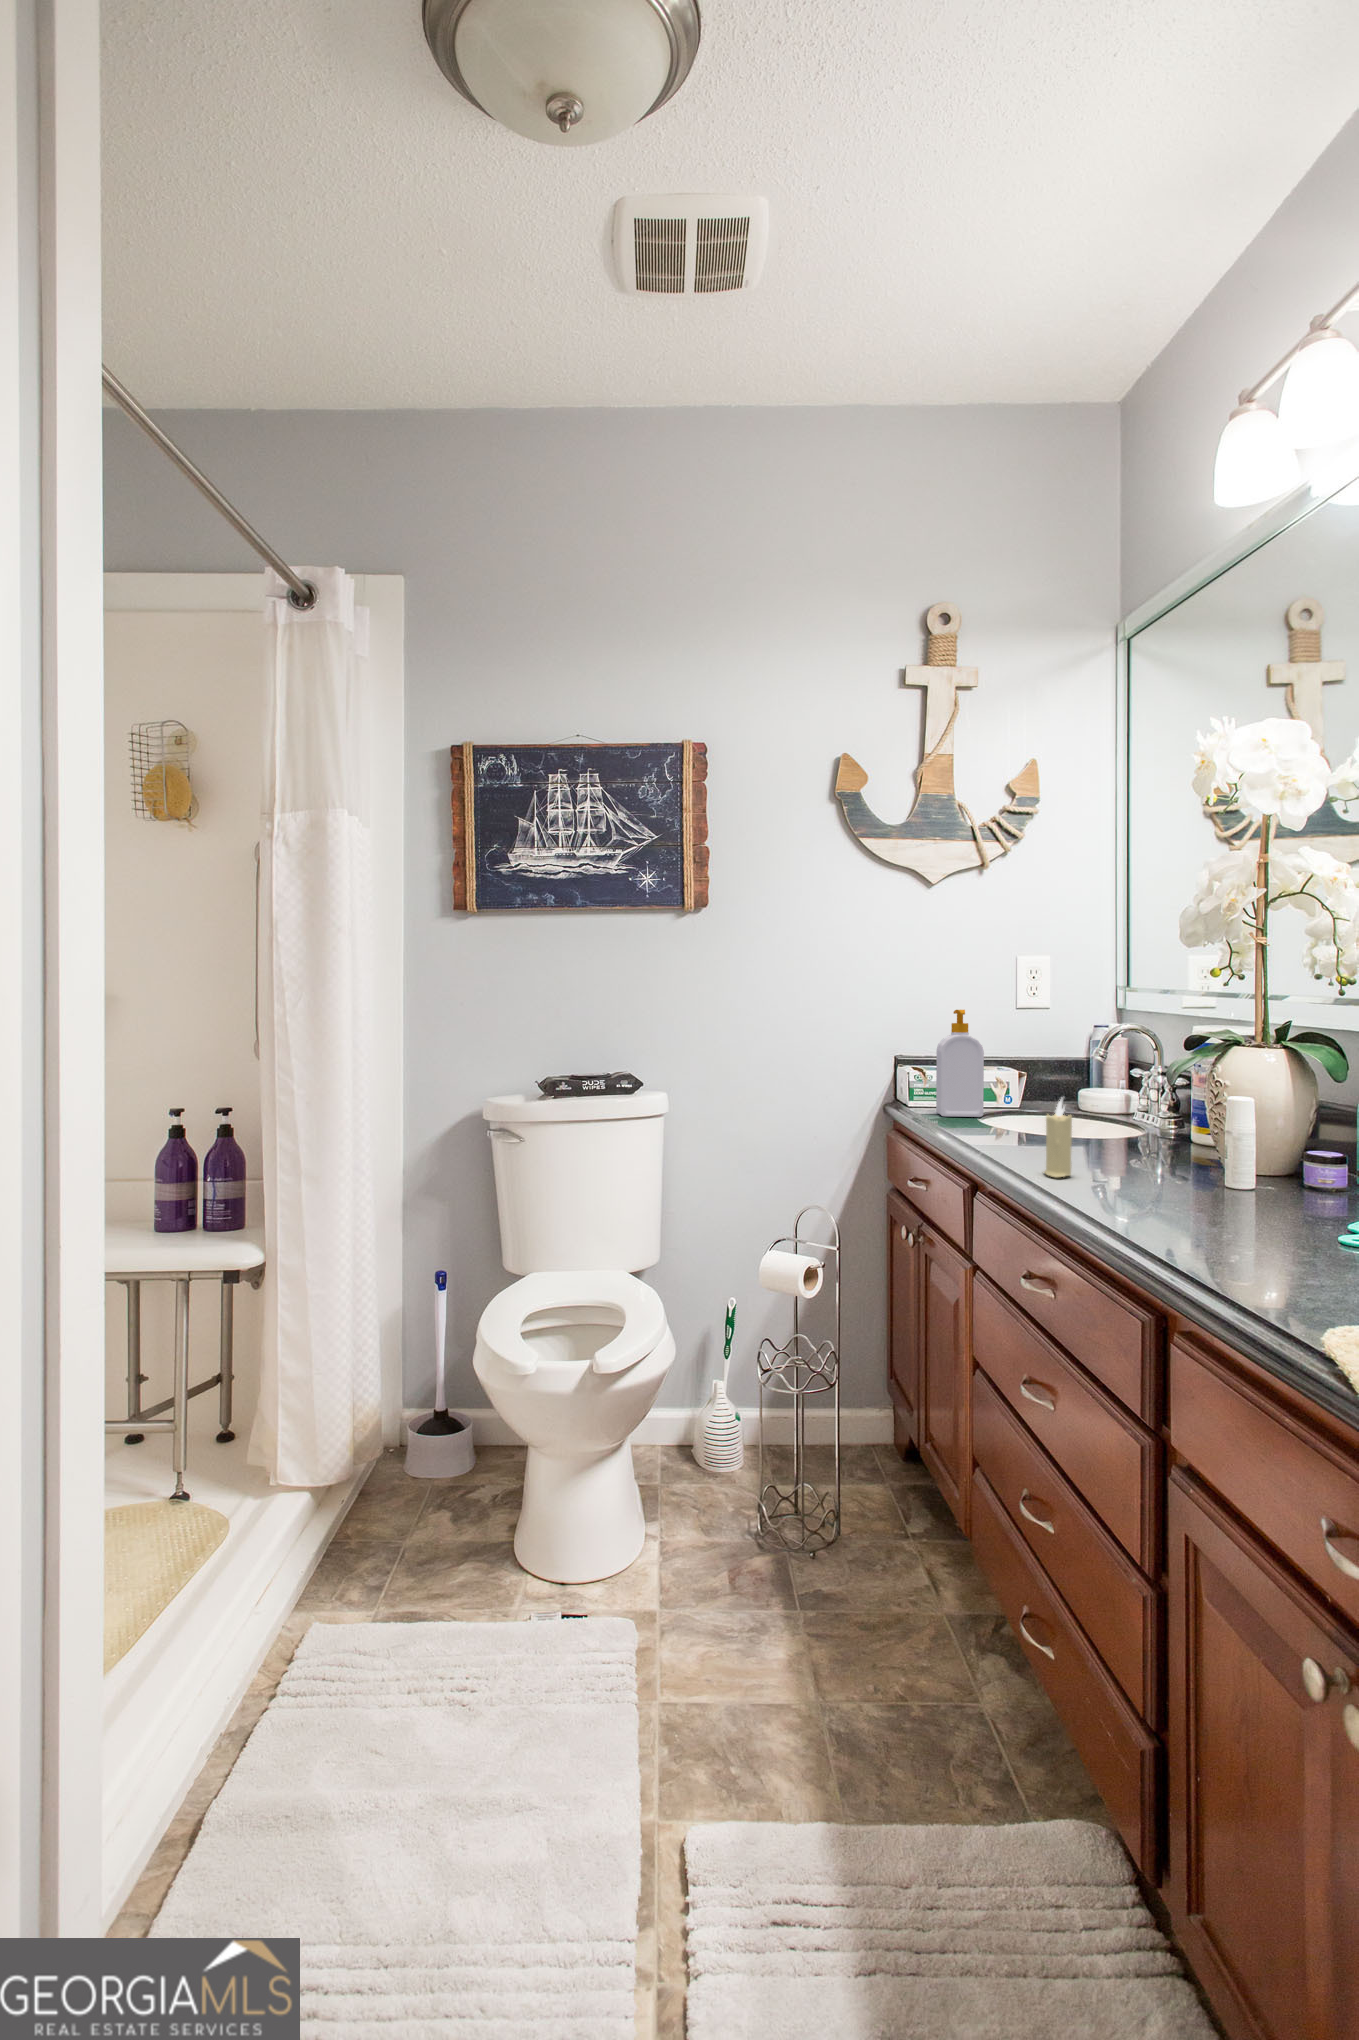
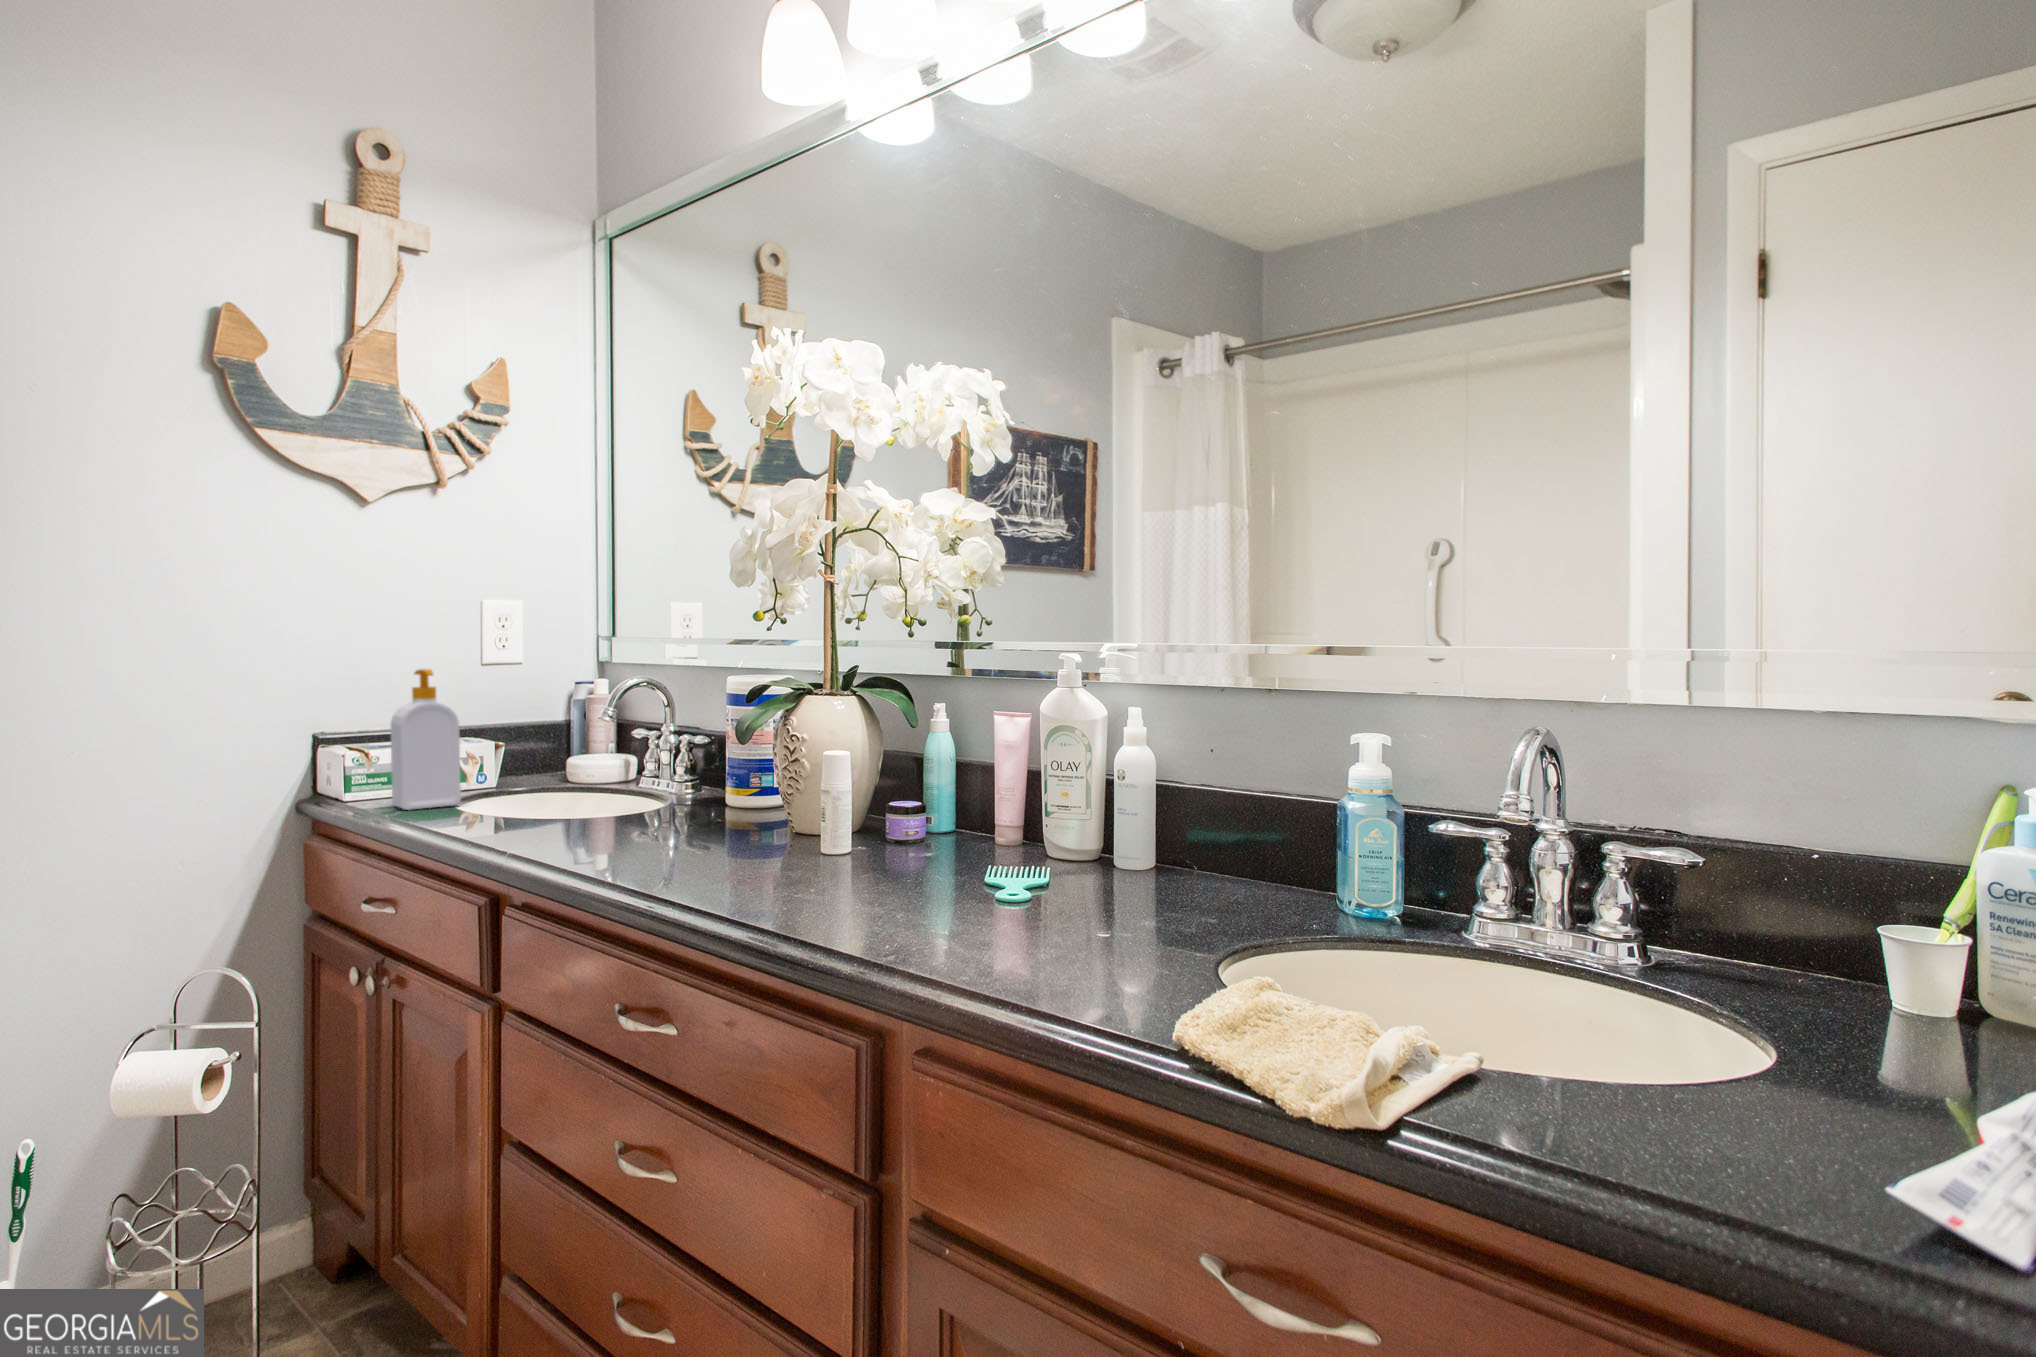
candle: present [1044,1099,1072,1177] -> none [586,775,622,872]

